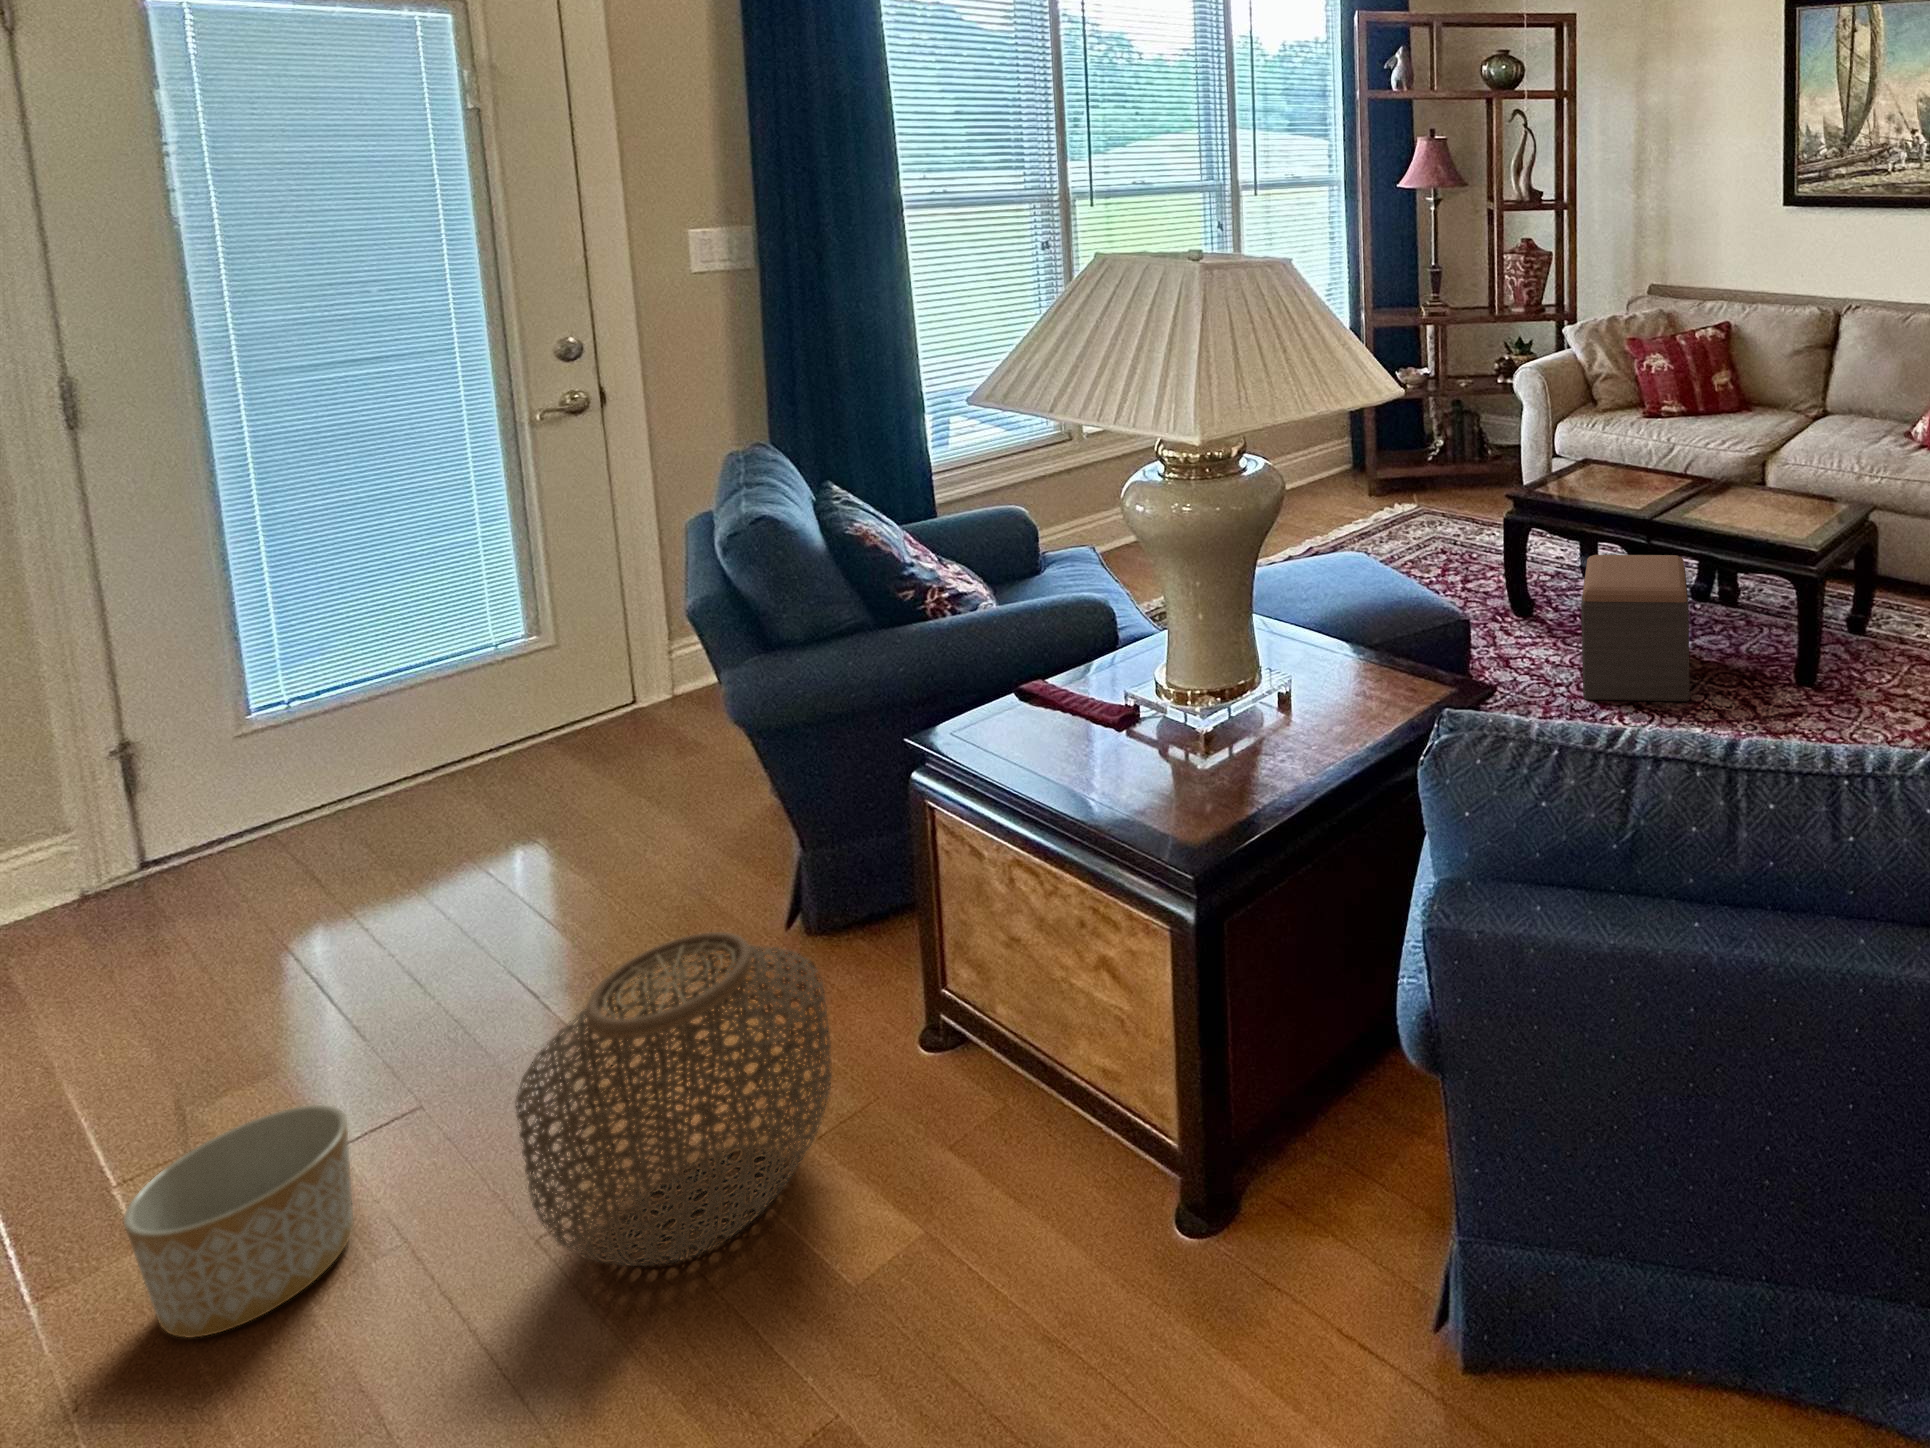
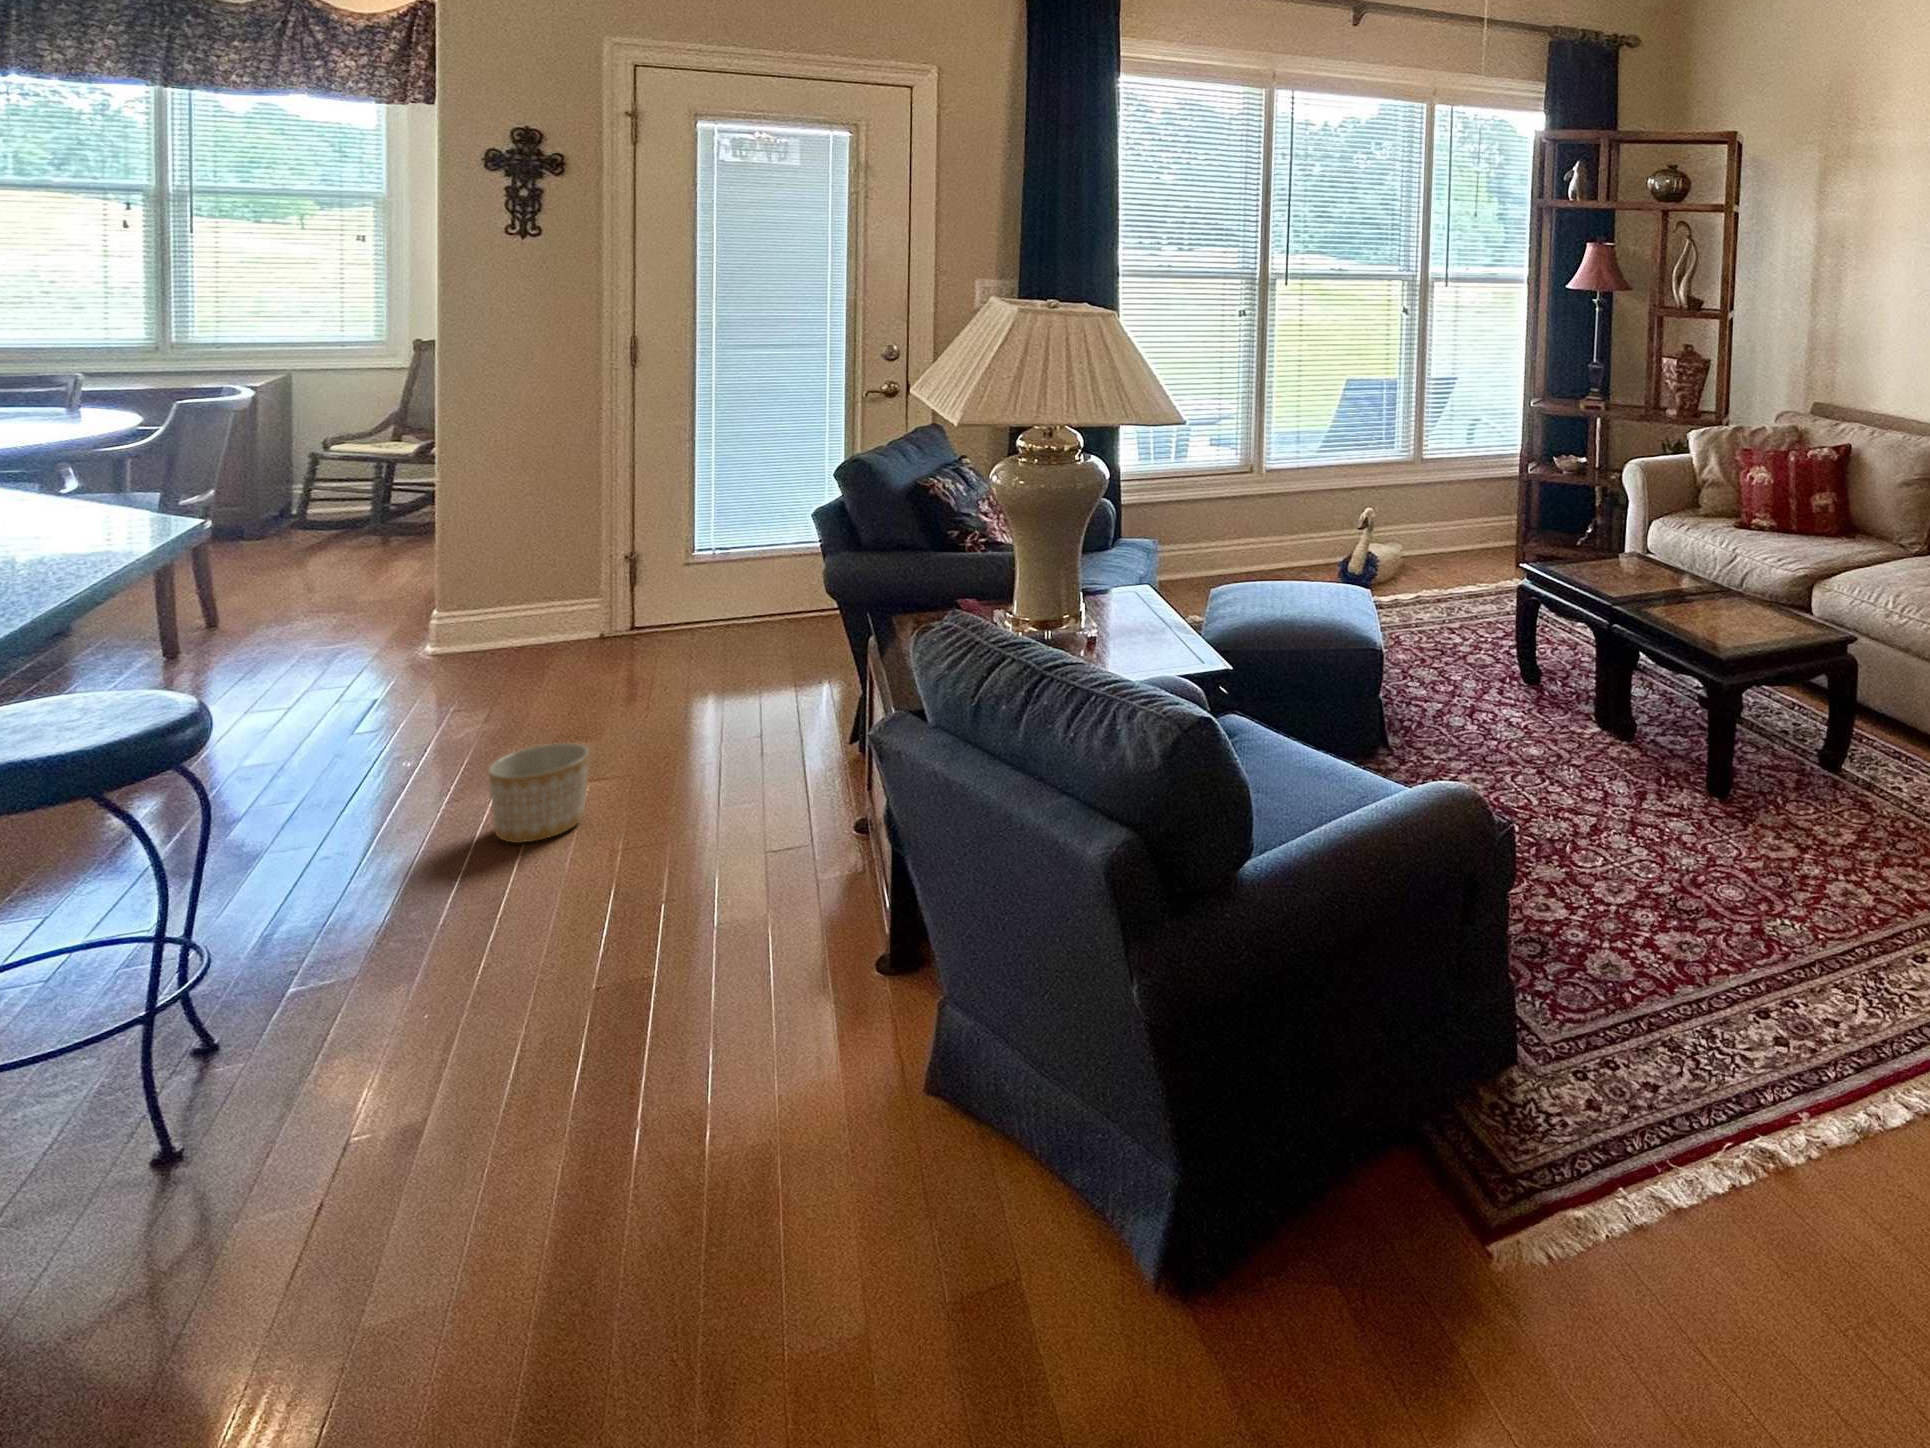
footstool: present [1581,555,1690,701] -> none [1496,634,1626,785]
woven basket: present [515,932,831,1266] -> none [622,700,795,886]

